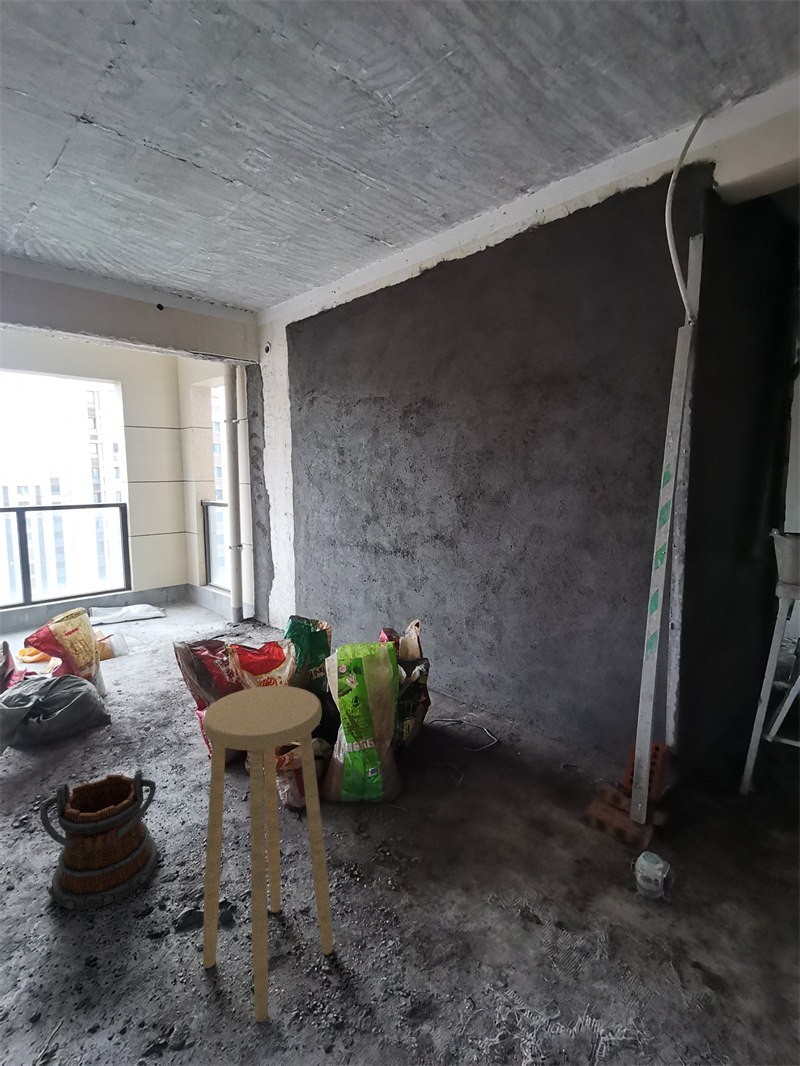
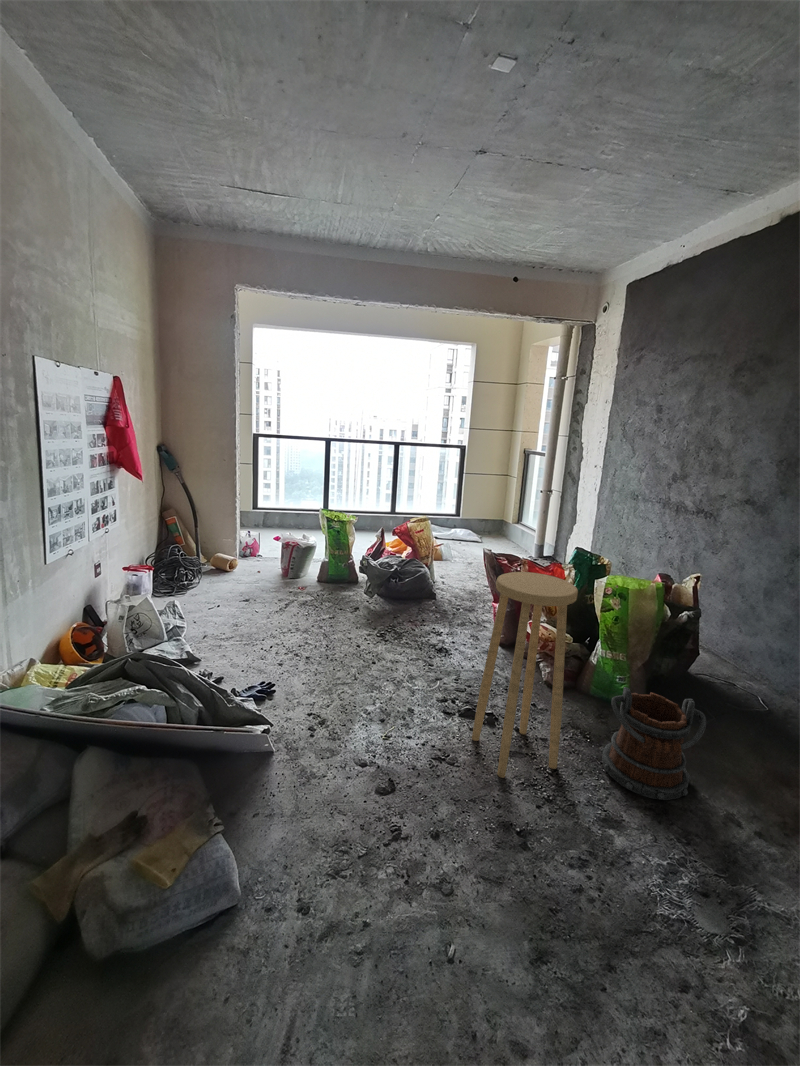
bucket: present [41,769,161,910] -> present [601,687,706,800]

